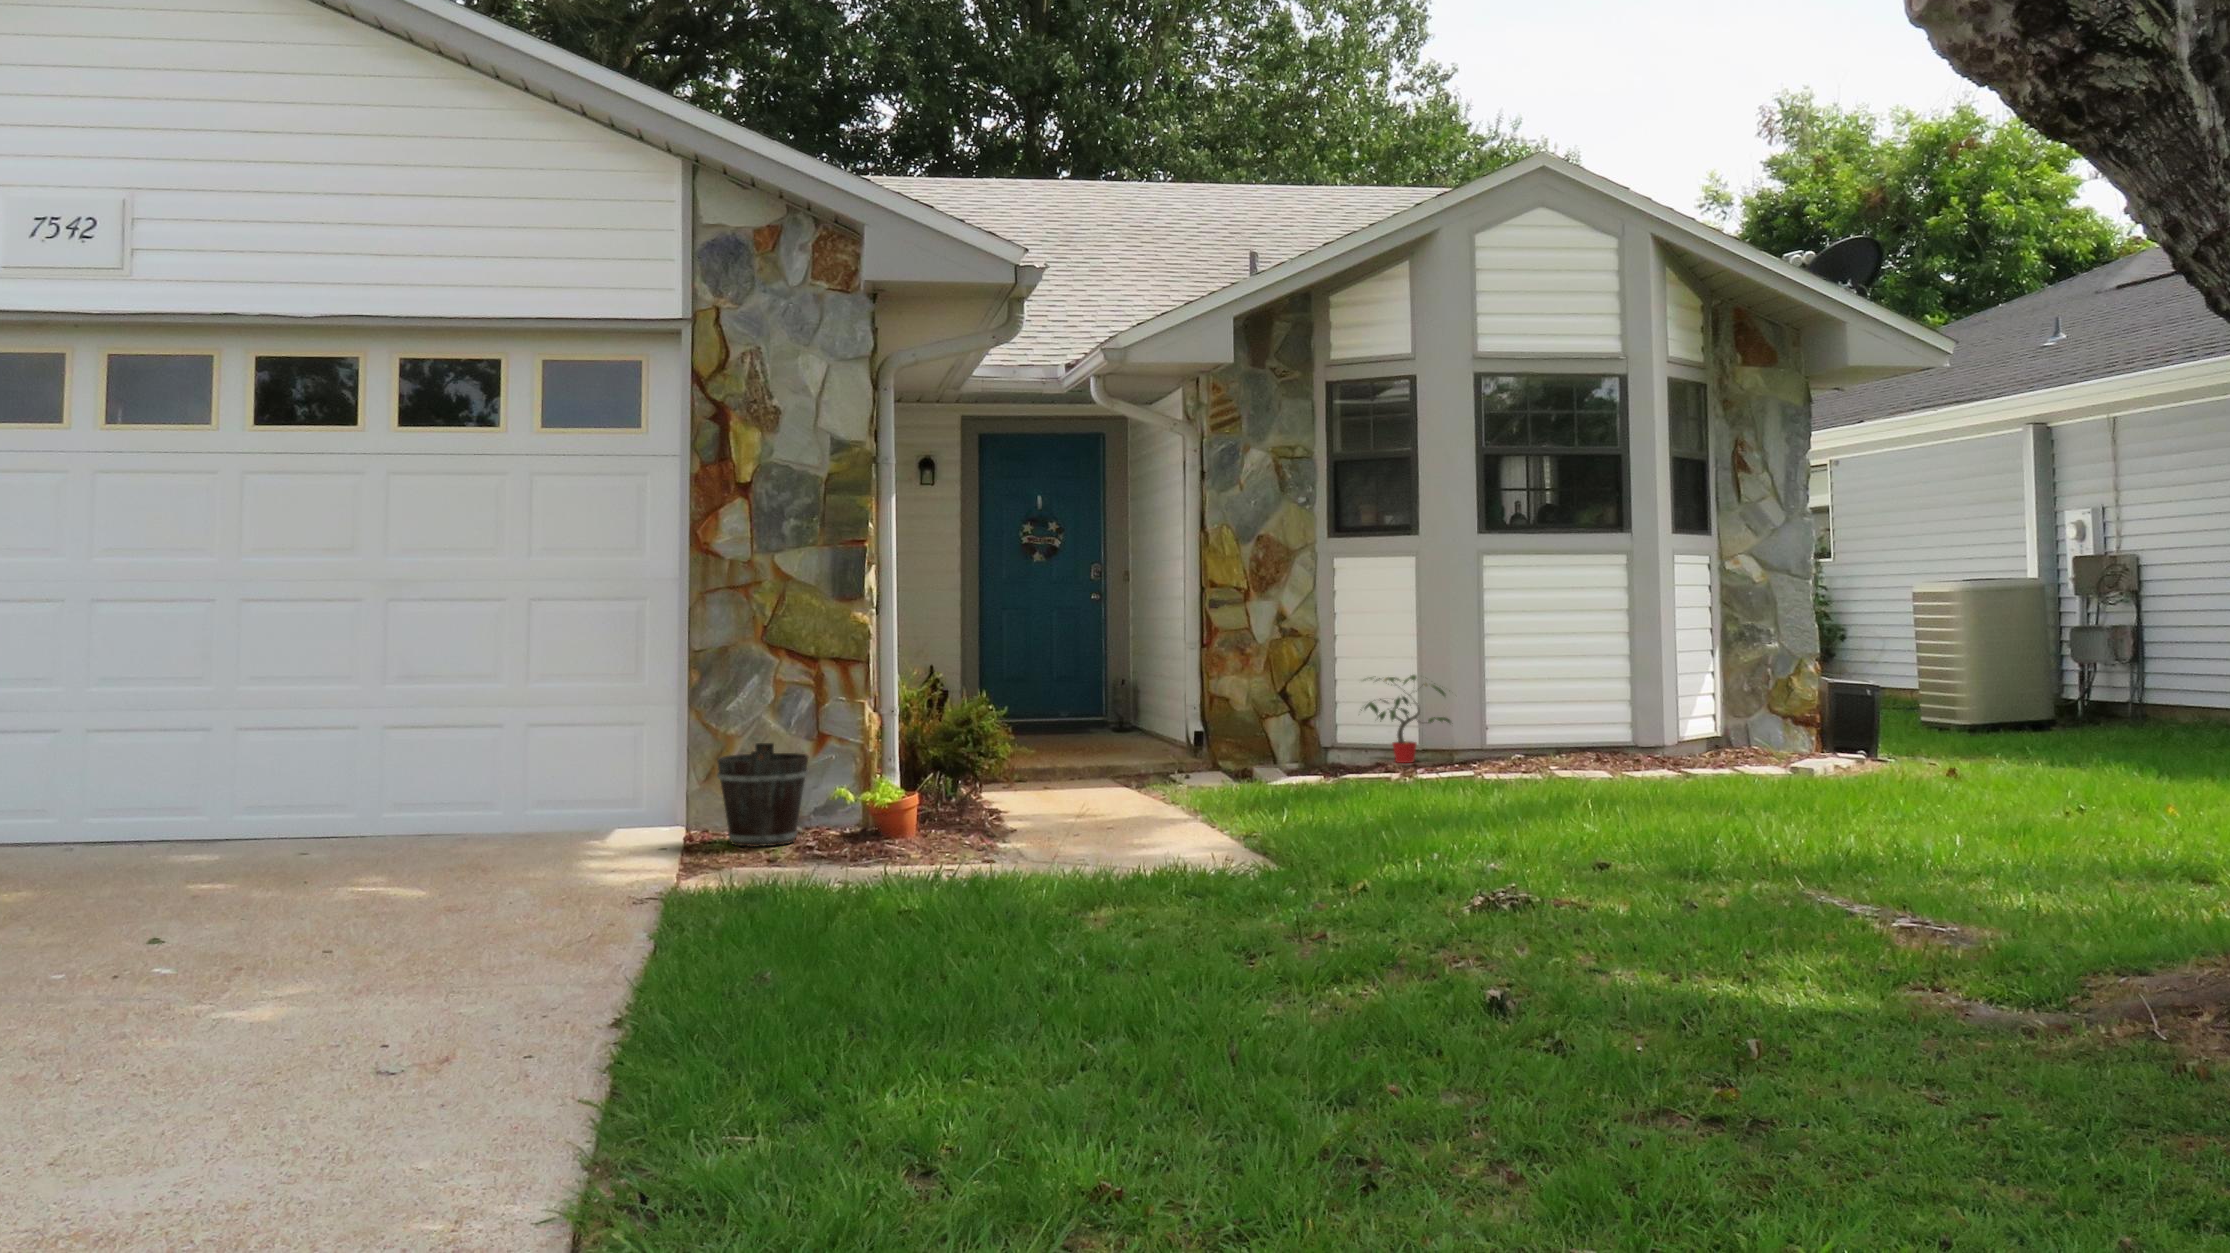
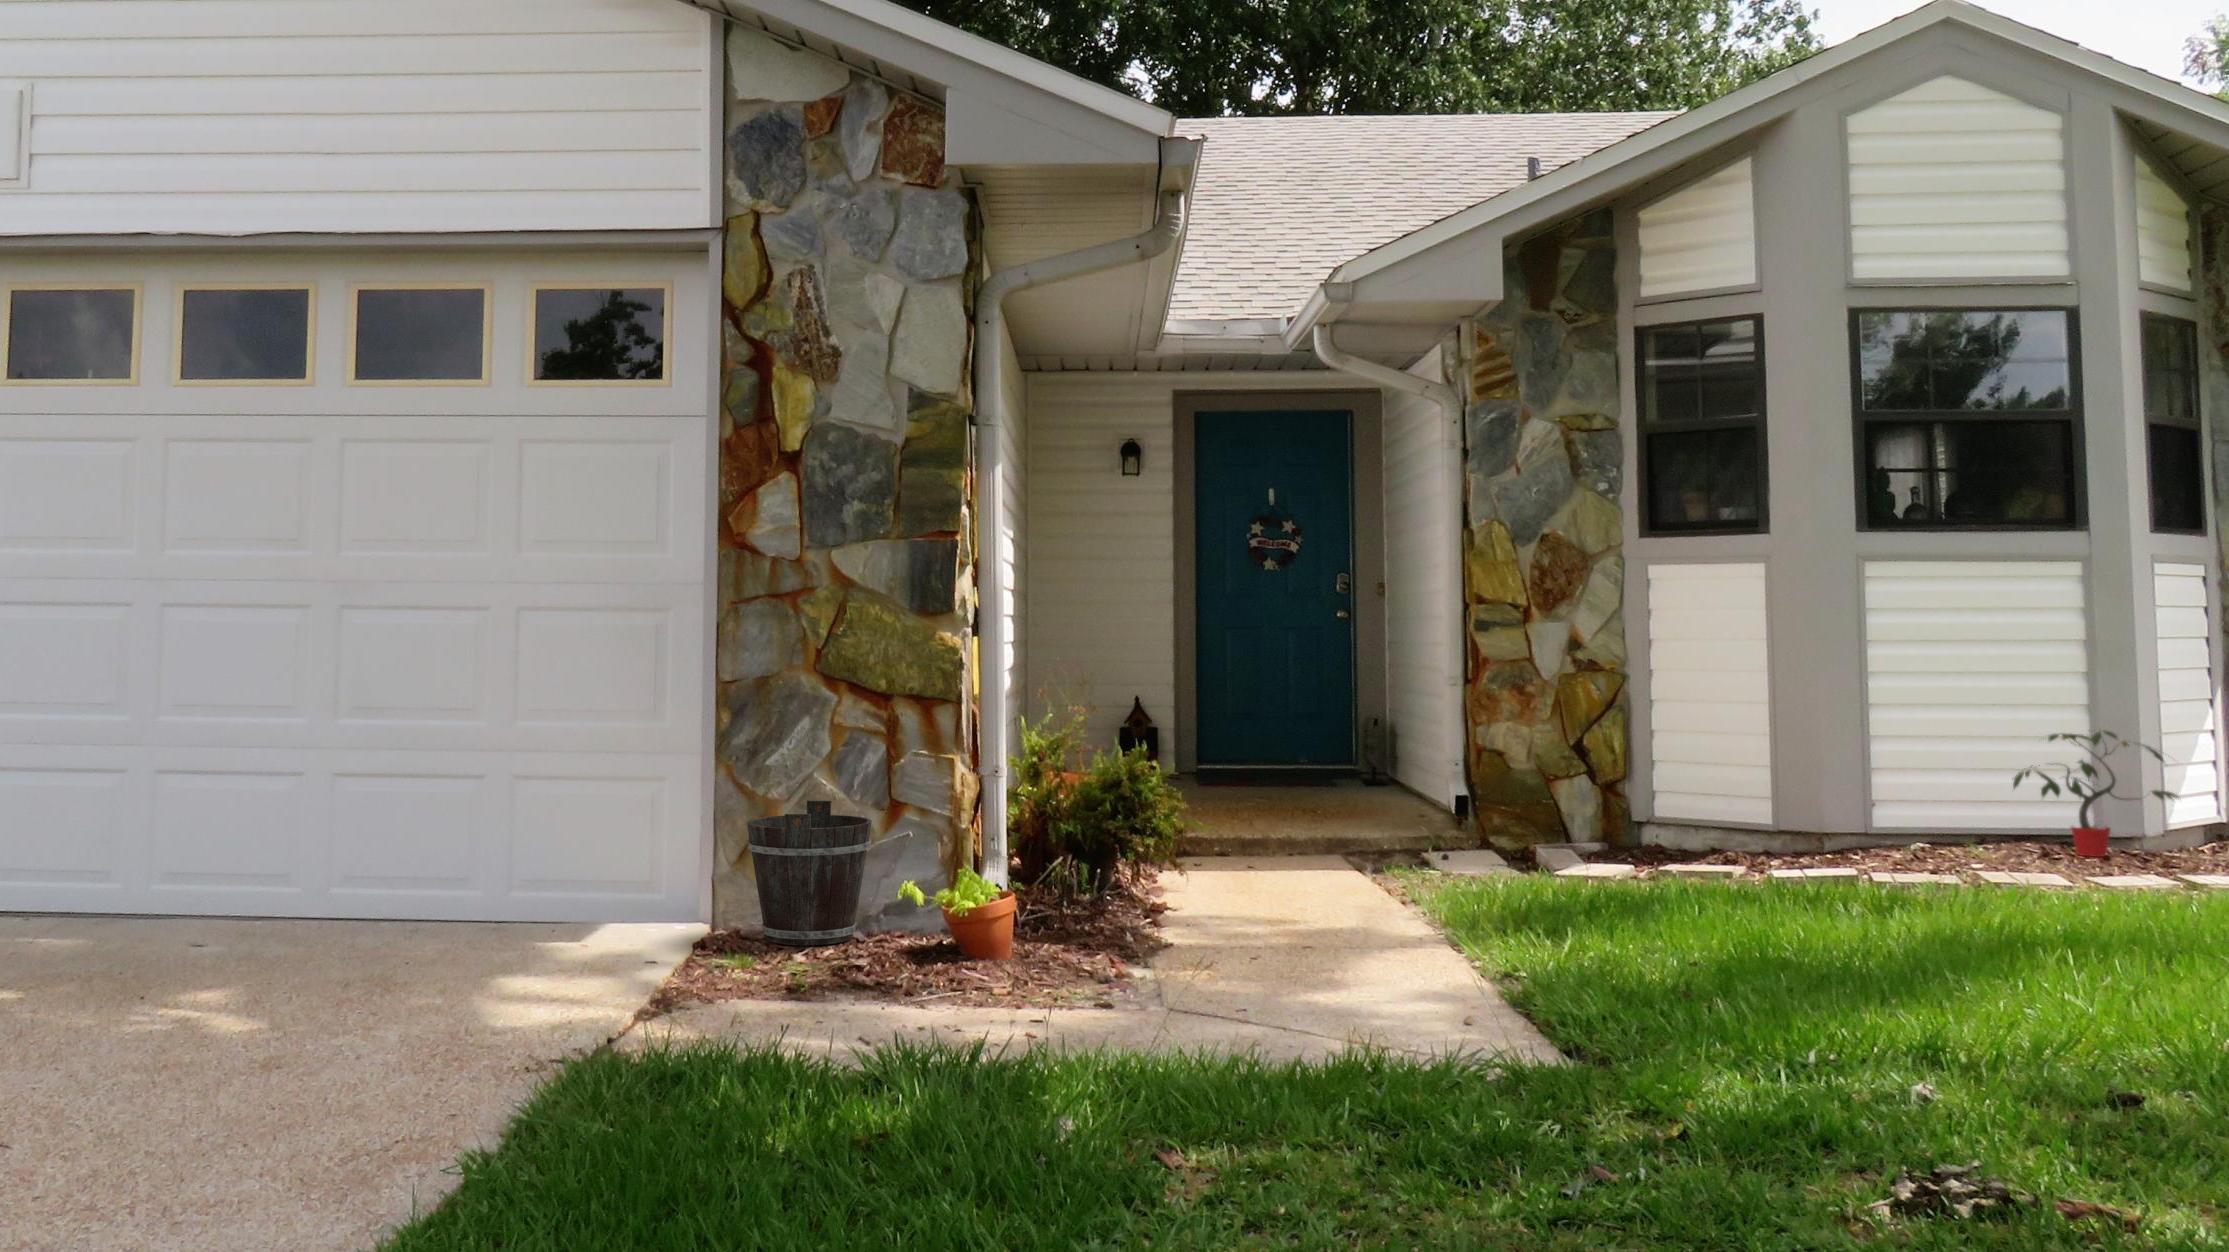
potted plant: present [1361,675,1450,763] -> present [2013,730,2178,857]

